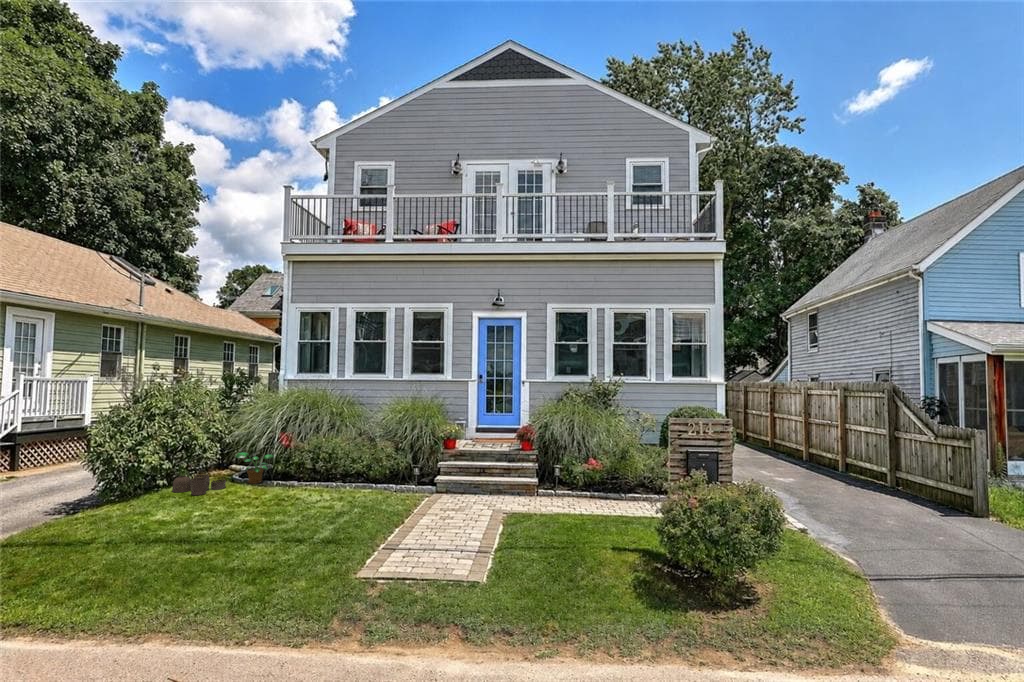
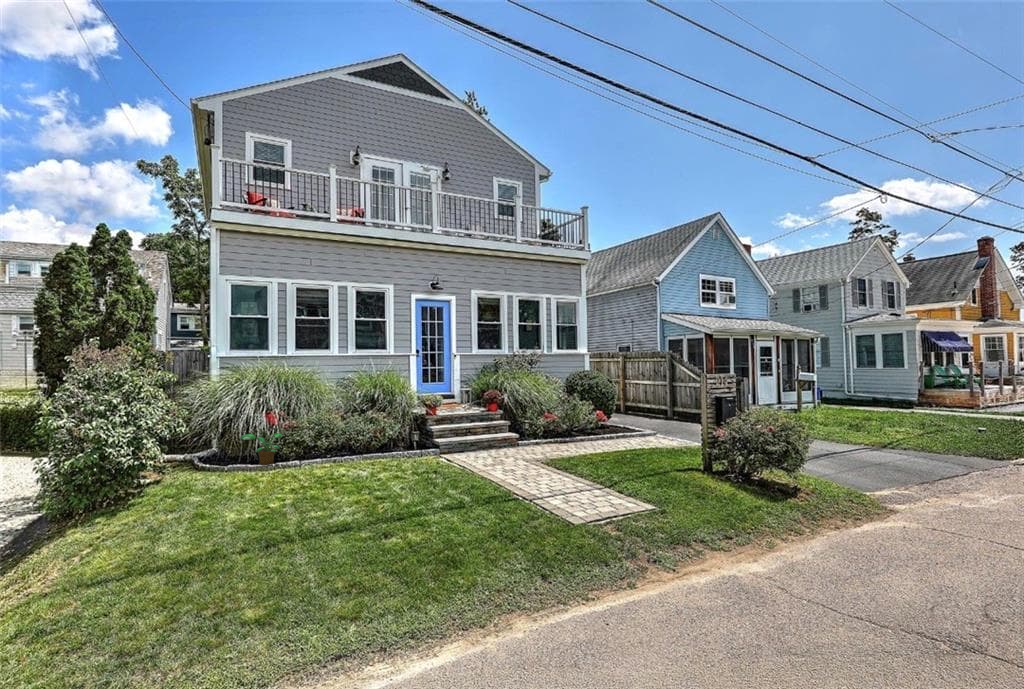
woven basket: present [172,474,226,495] -> none [194,459,249,483]

